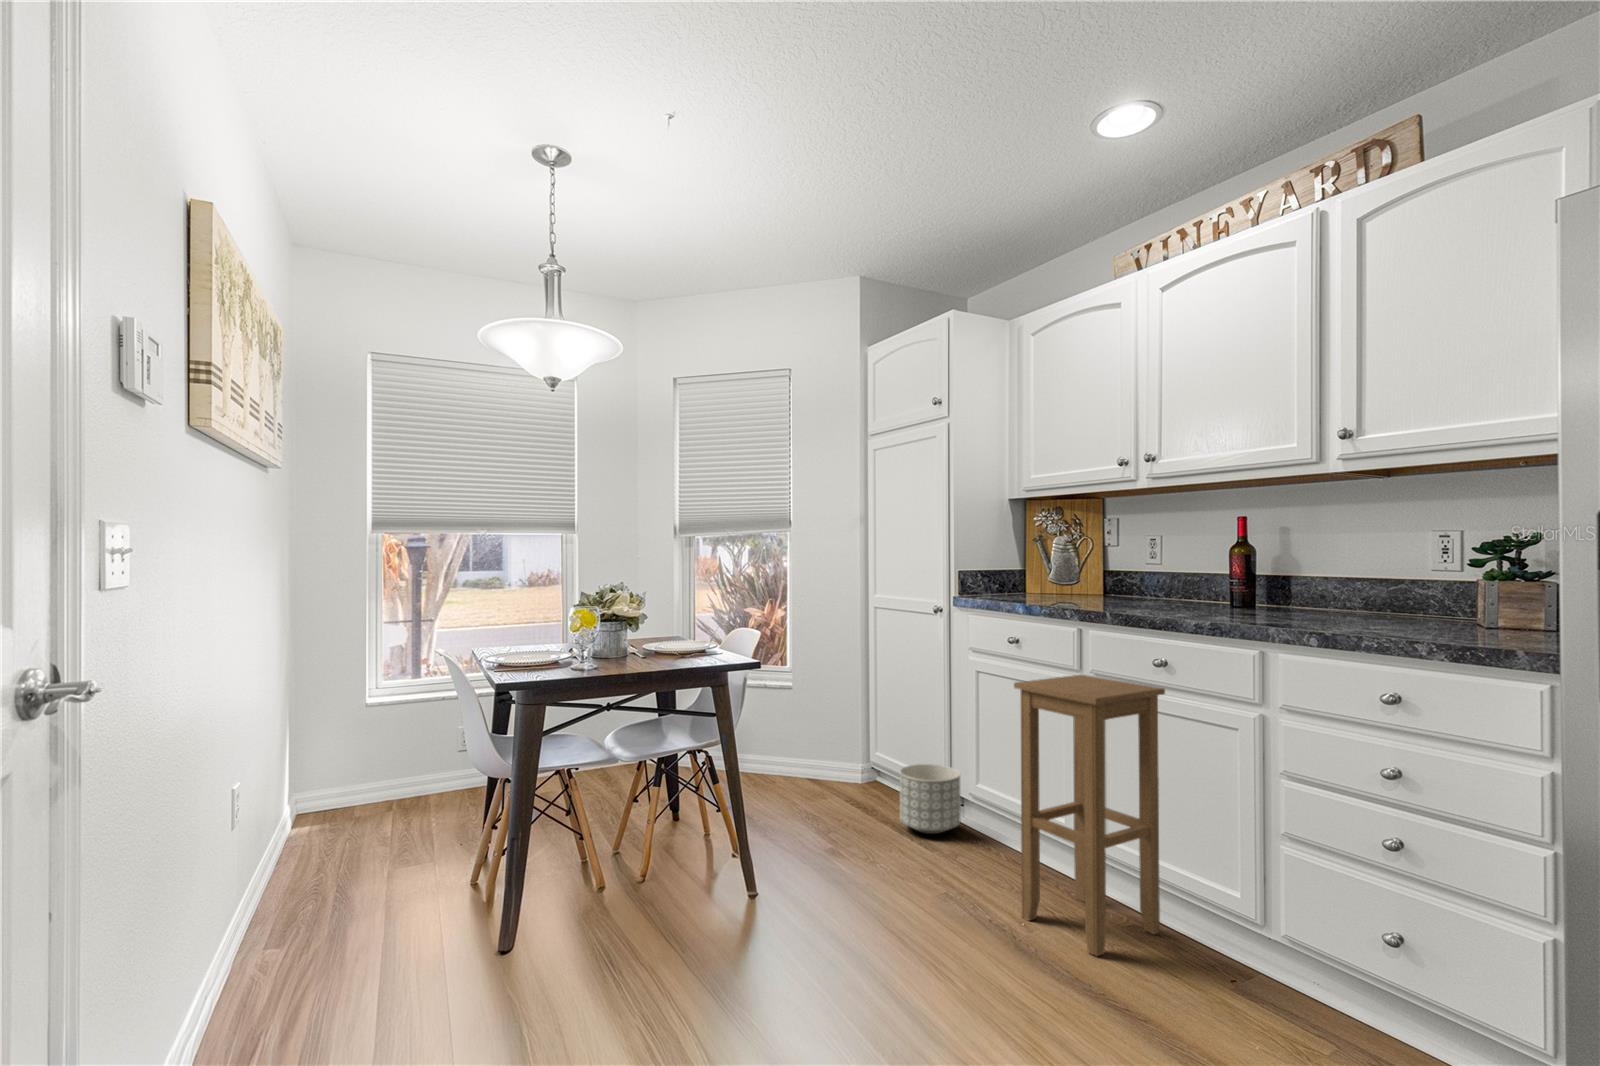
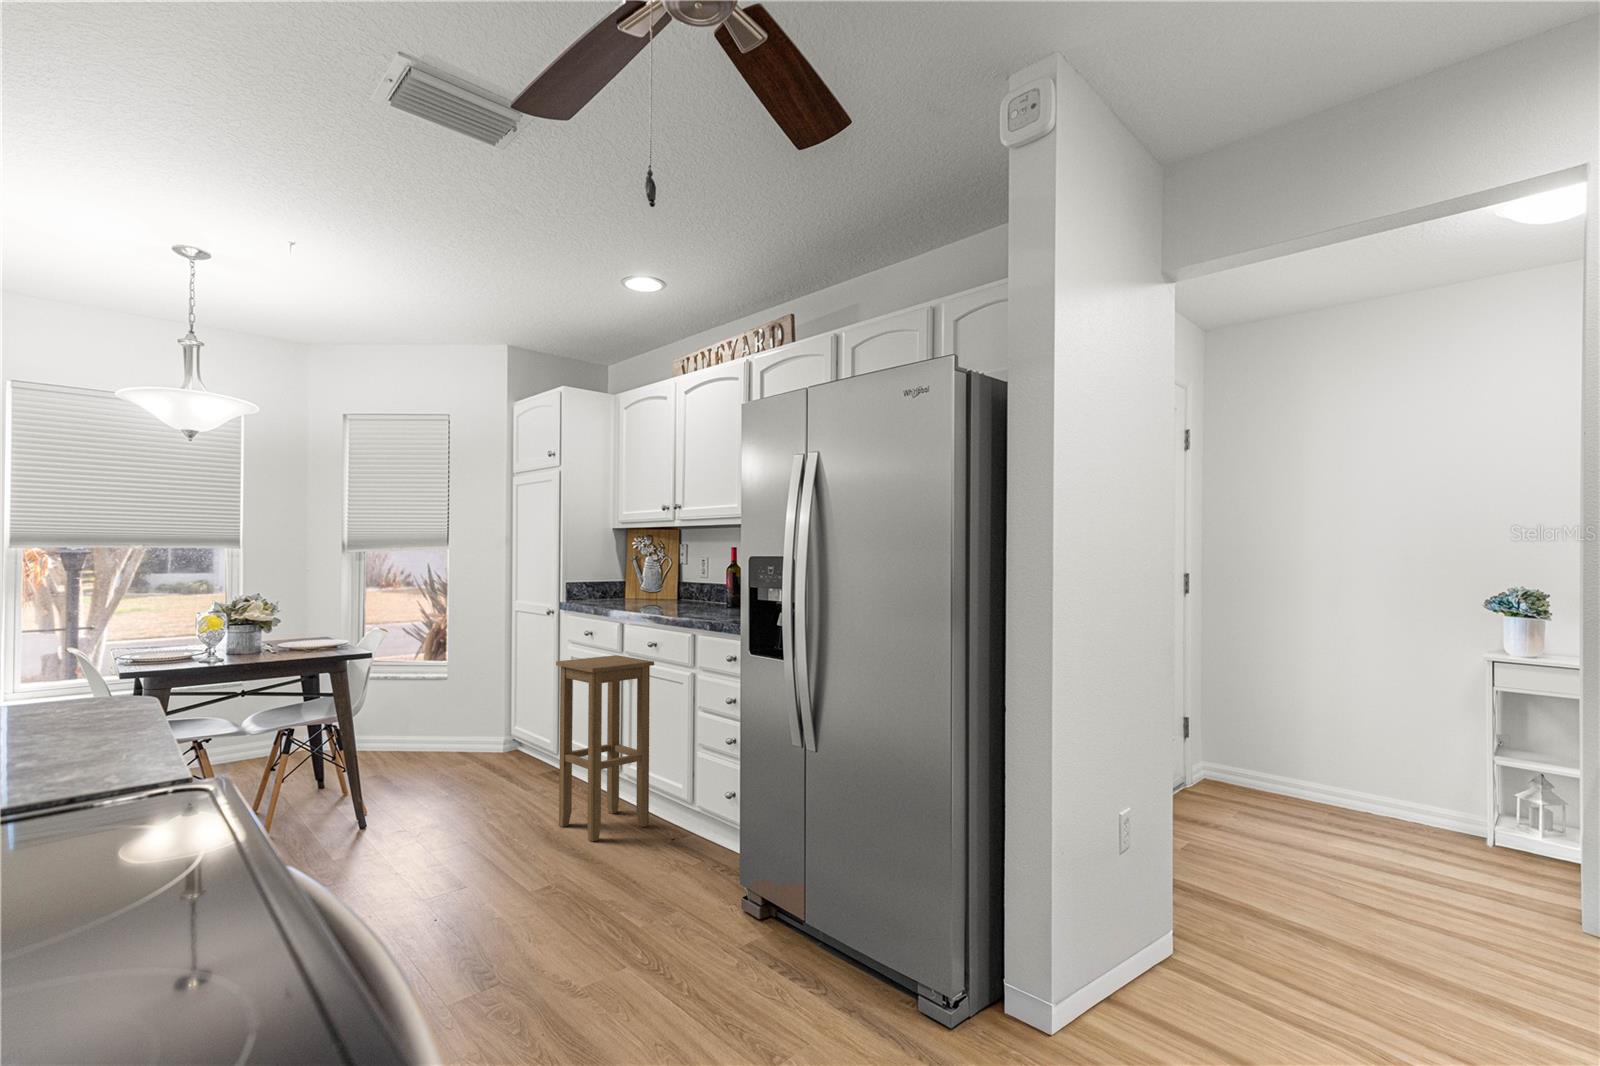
planter: present [900,764,960,834] -> none [509,731,557,782]

